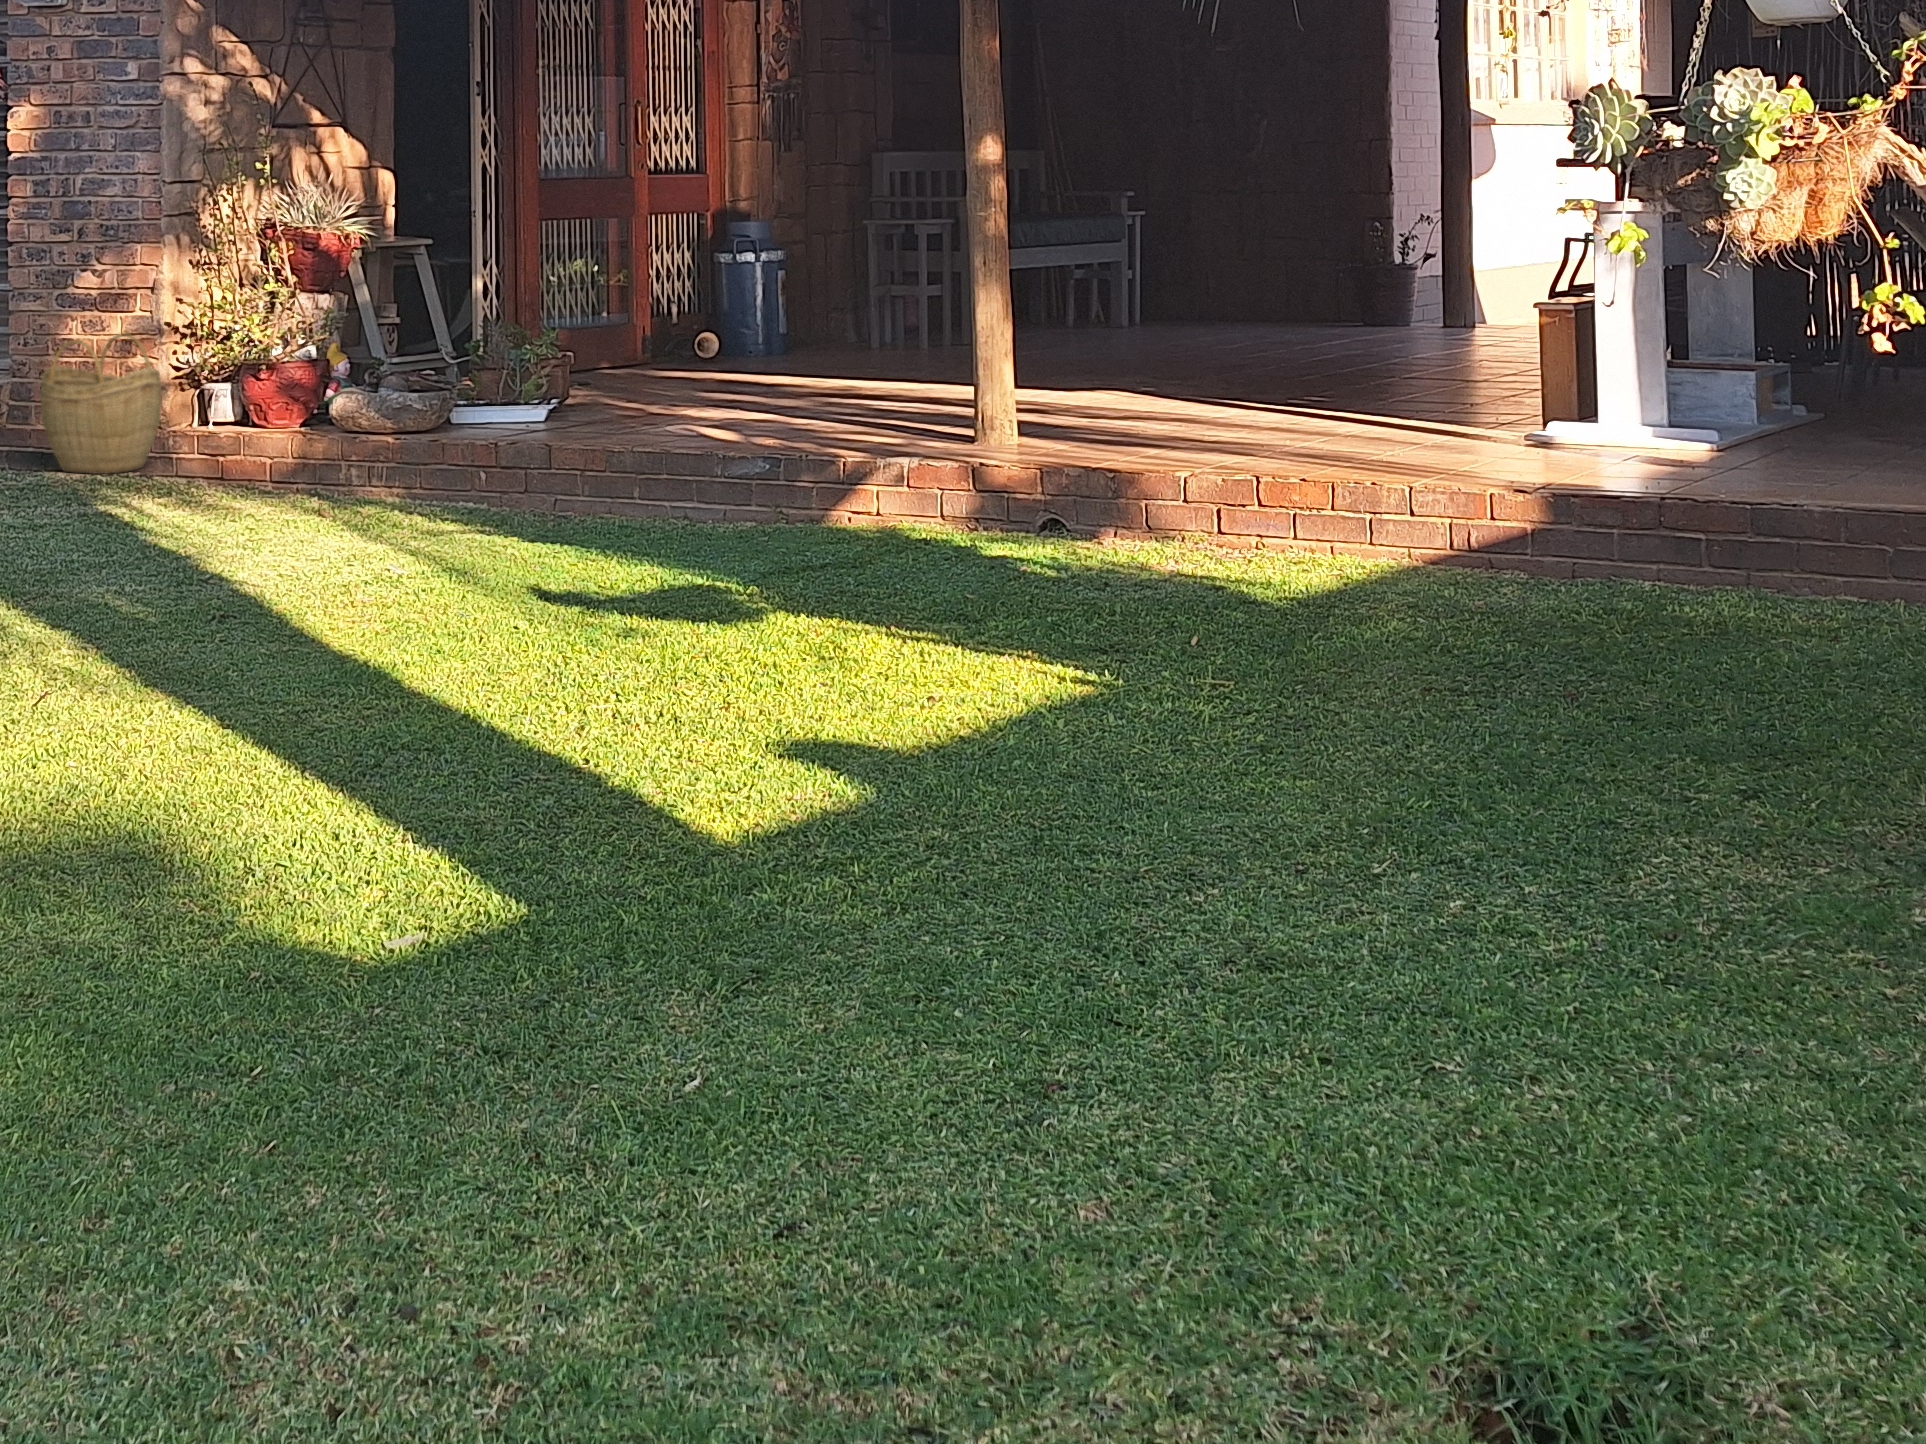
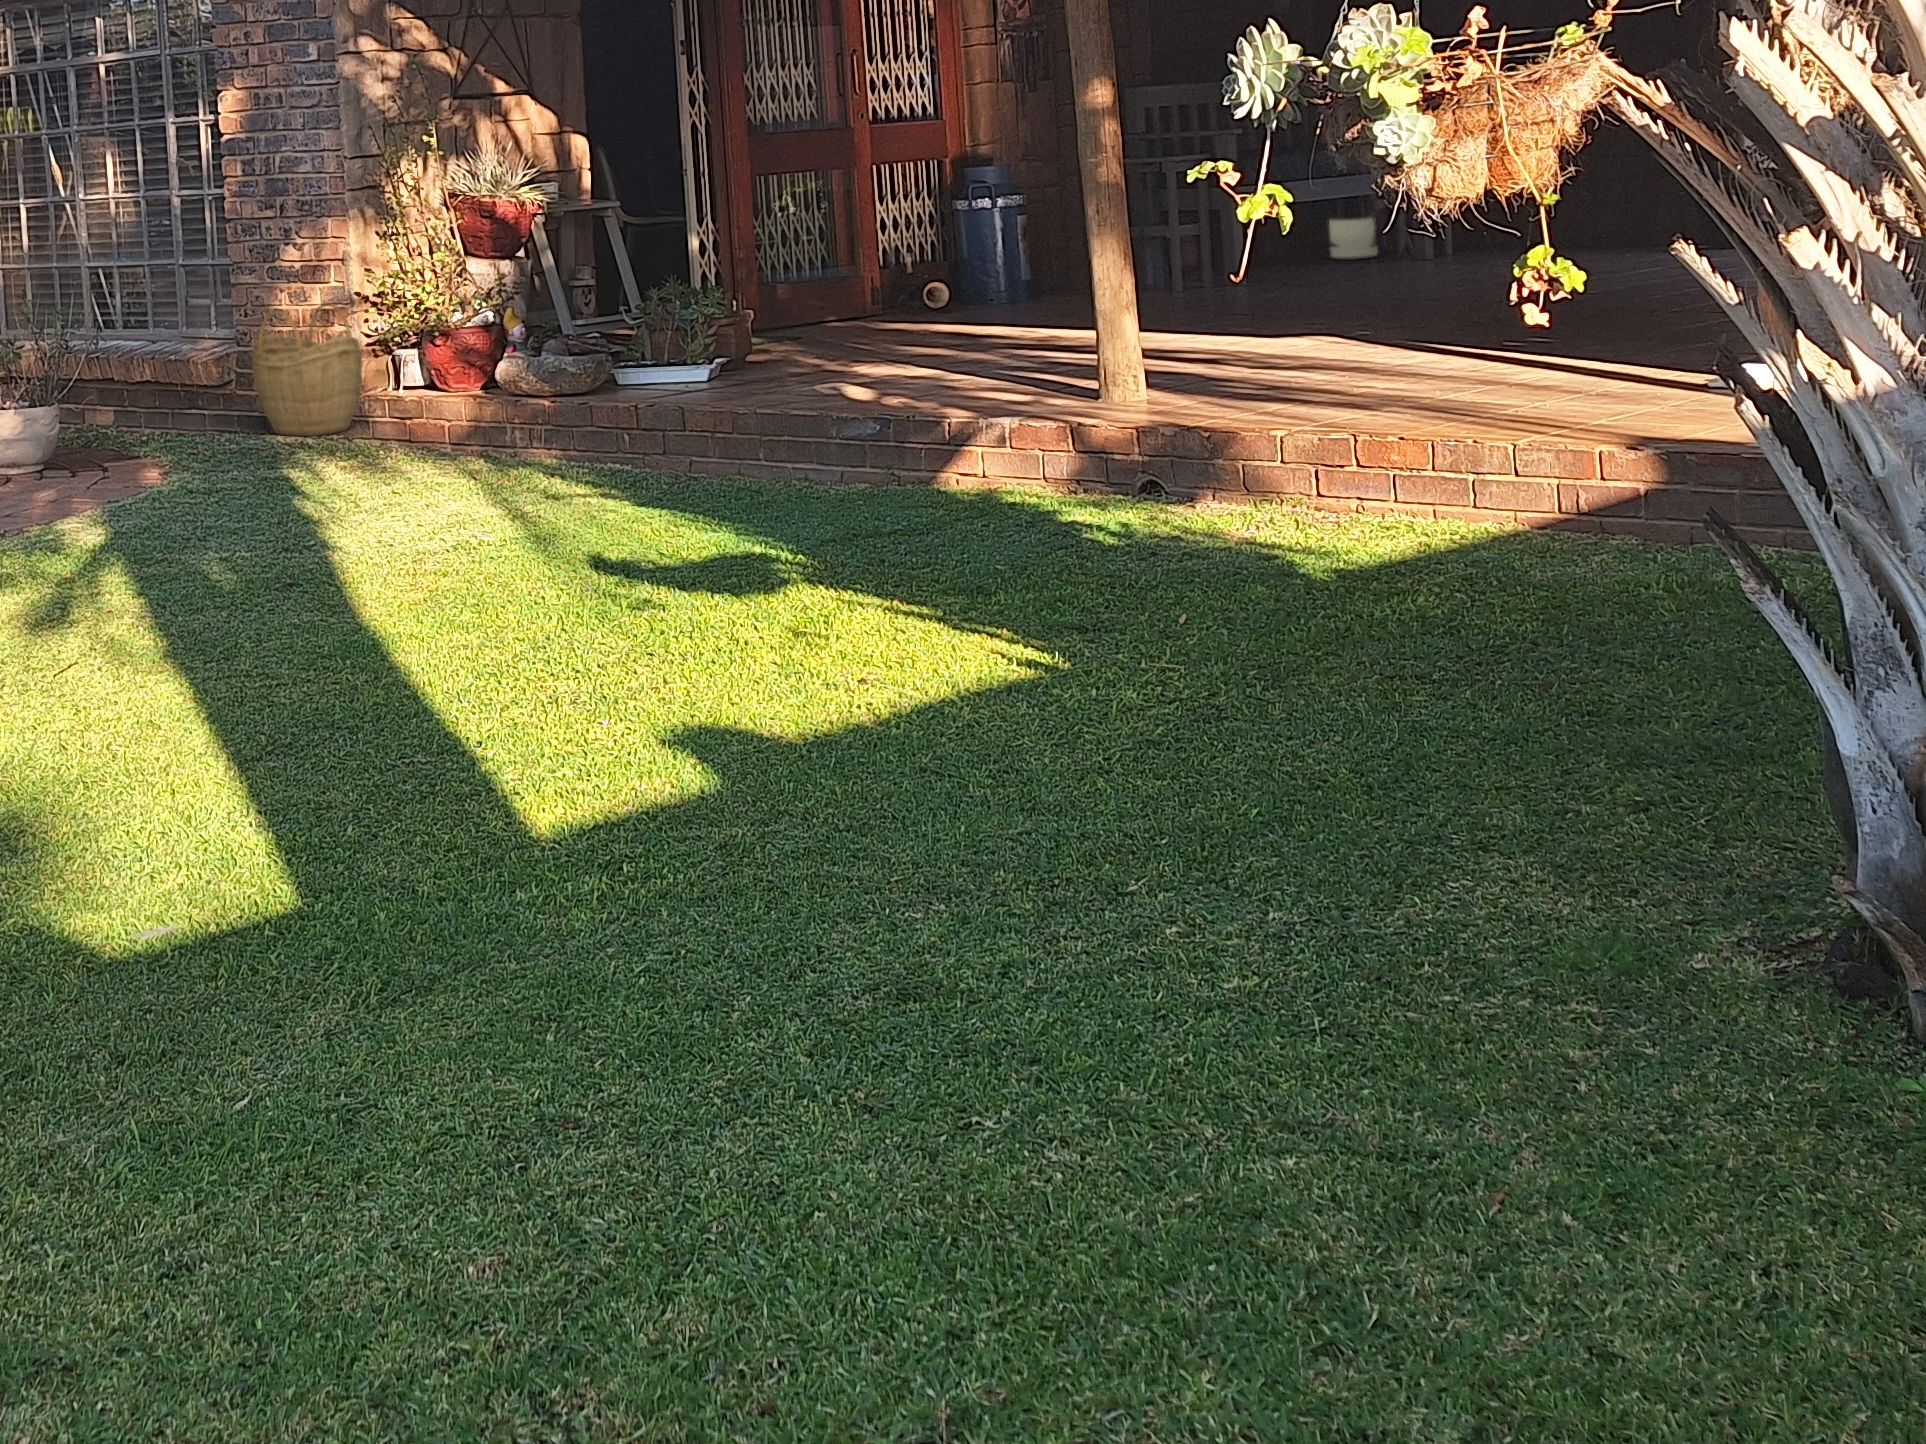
planter: none [1051,278,1094,319] -> present [1329,218,1378,260]

